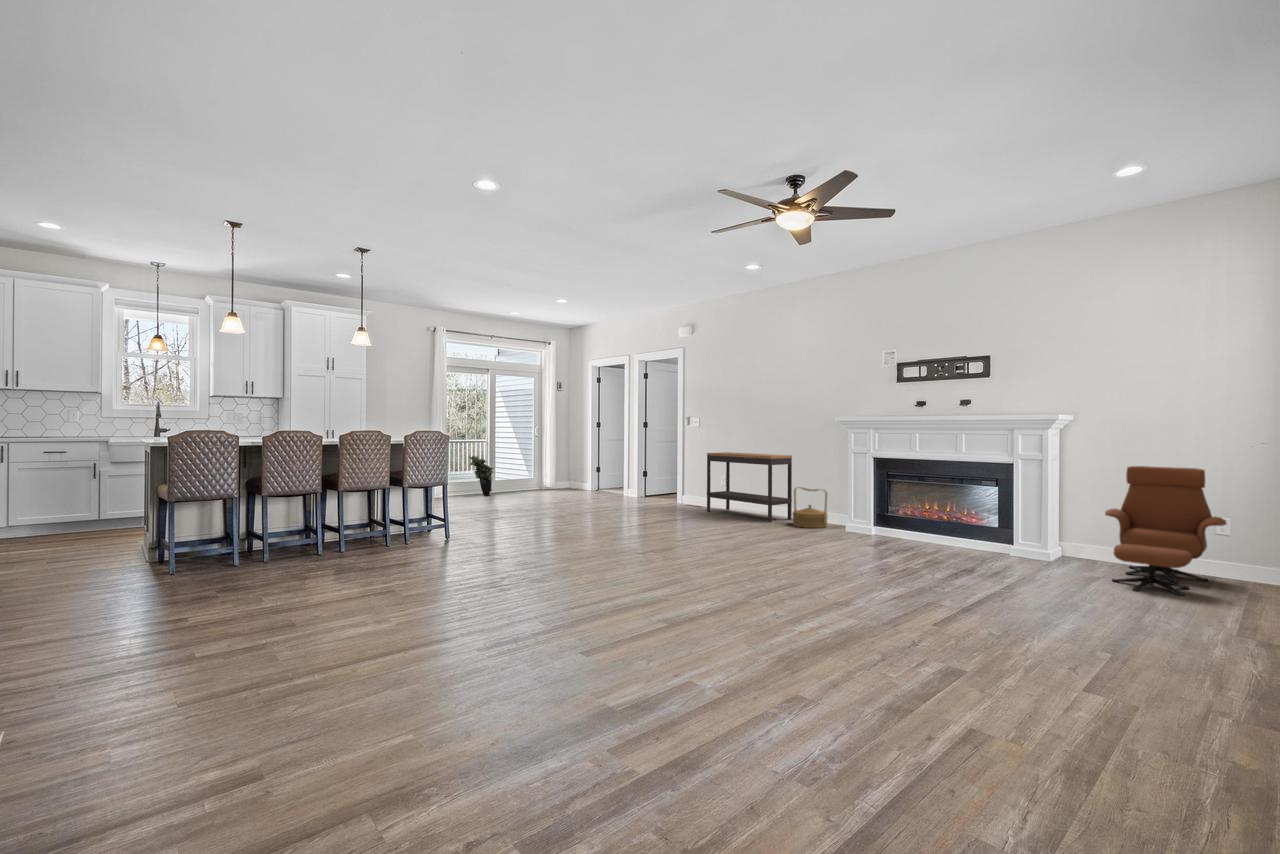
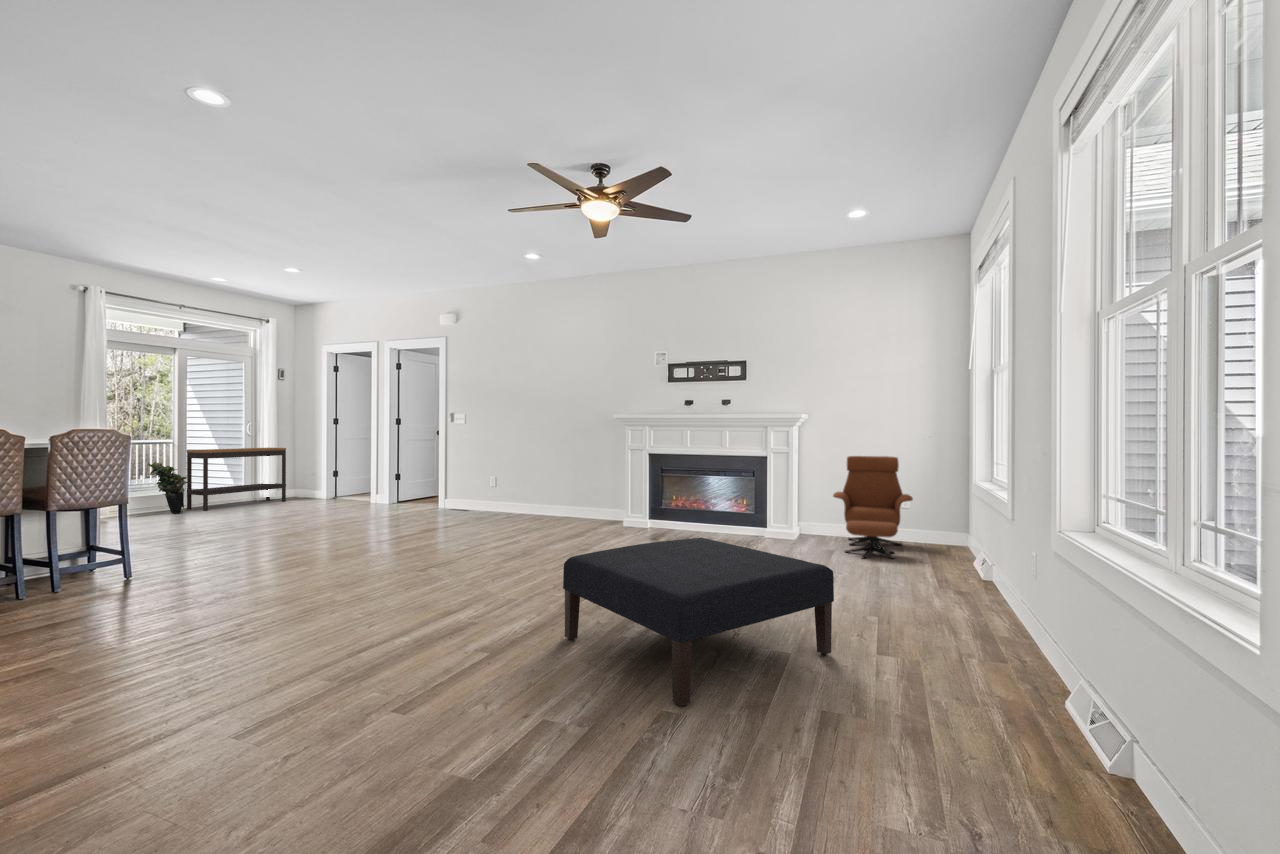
console table: present [707,452,792,522] -> present [187,448,286,511]
woven basket: present [792,487,827,528] -> none [567,485,602,525]
ottoman: none [738,544,1018,694] -> present [563,538,834,706]

